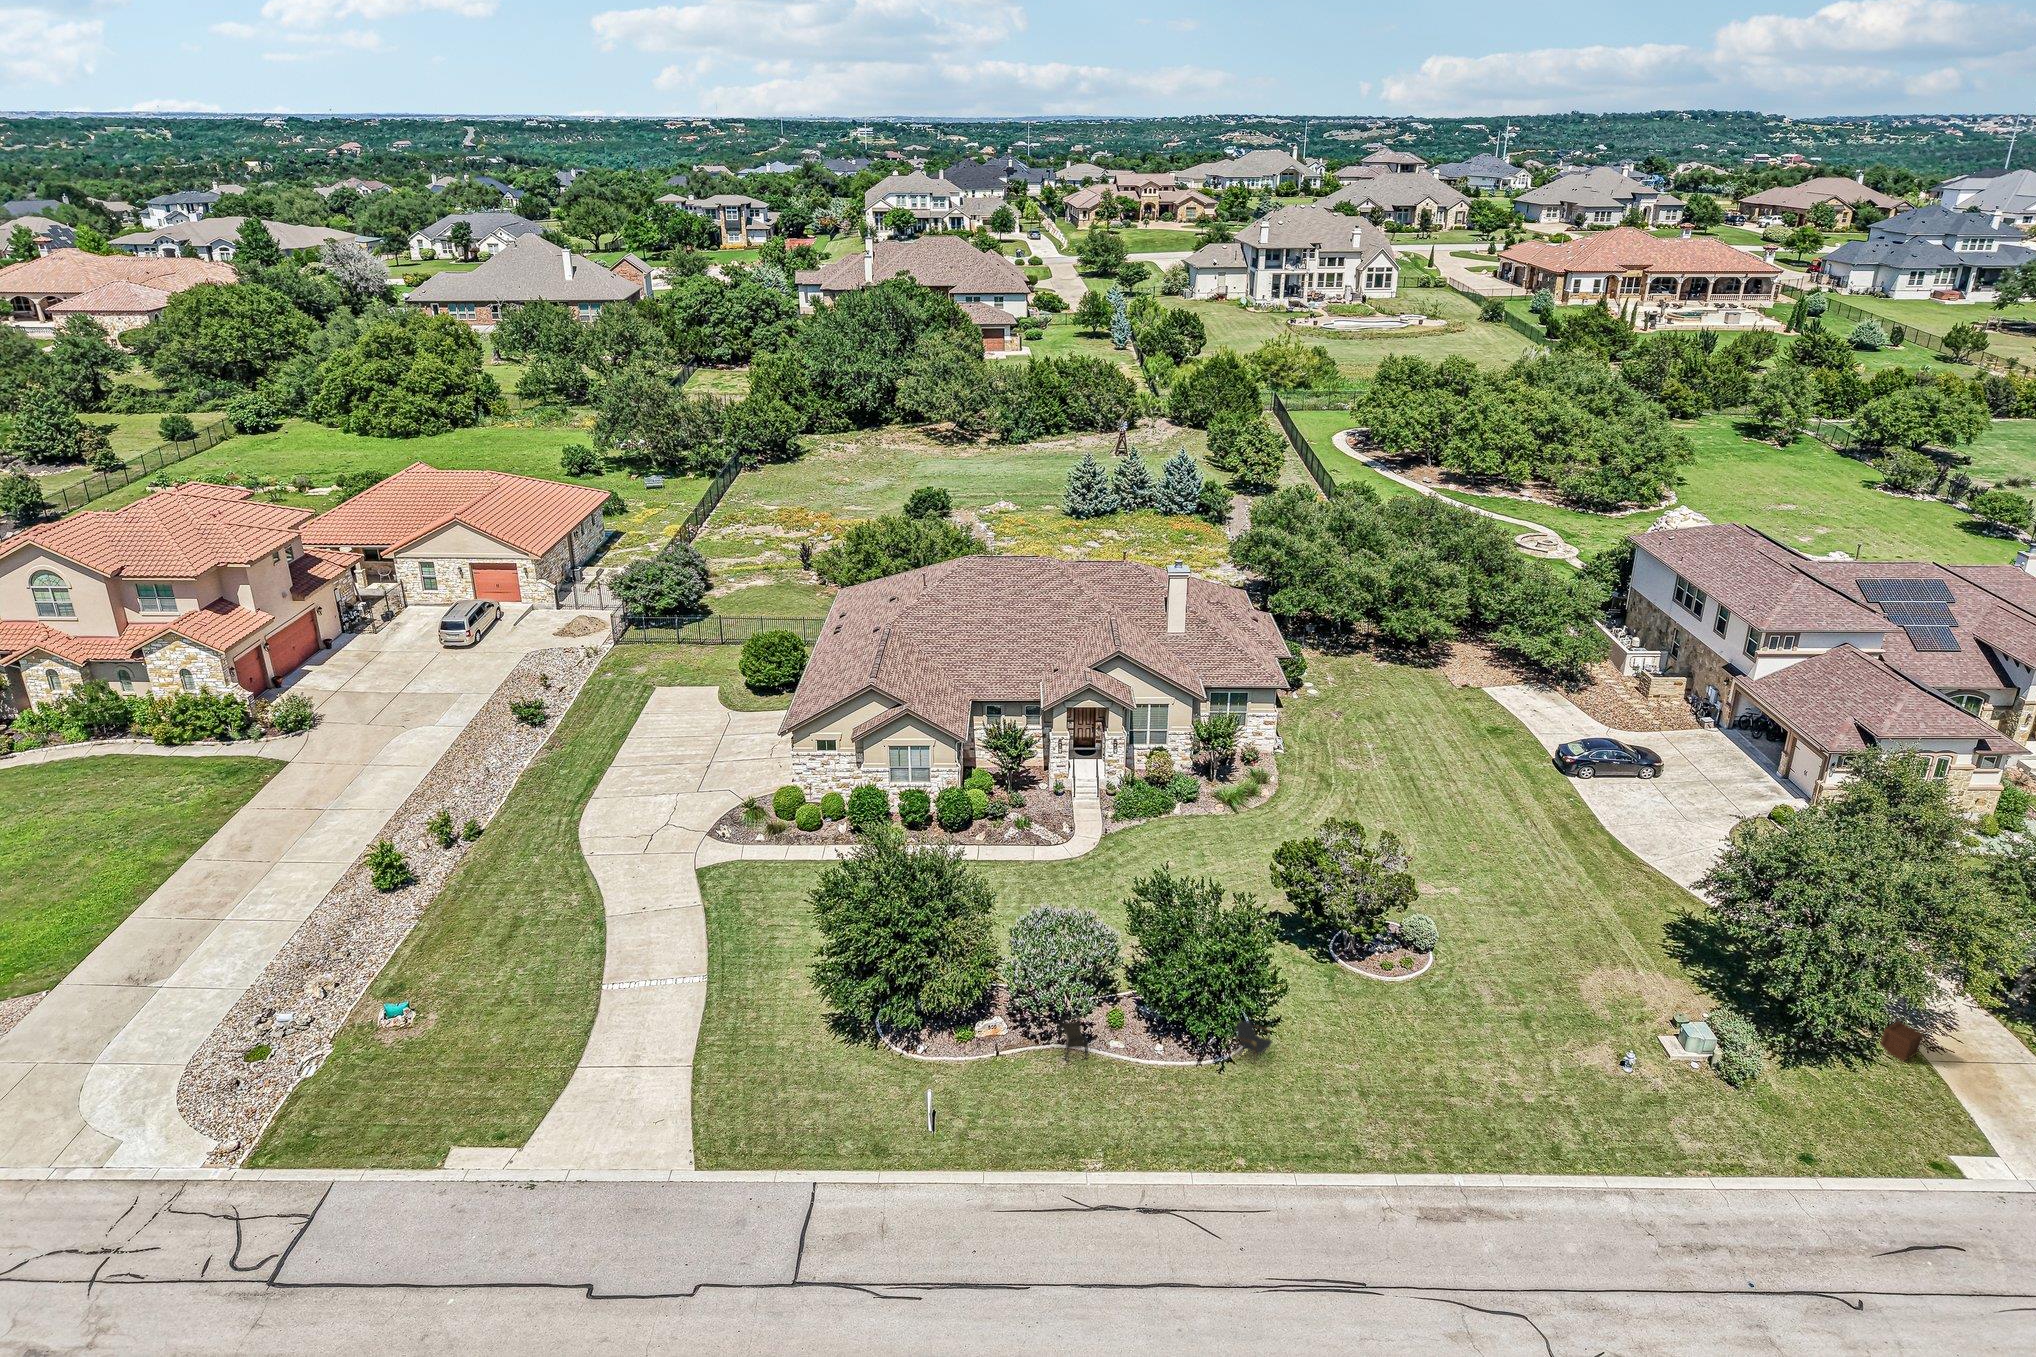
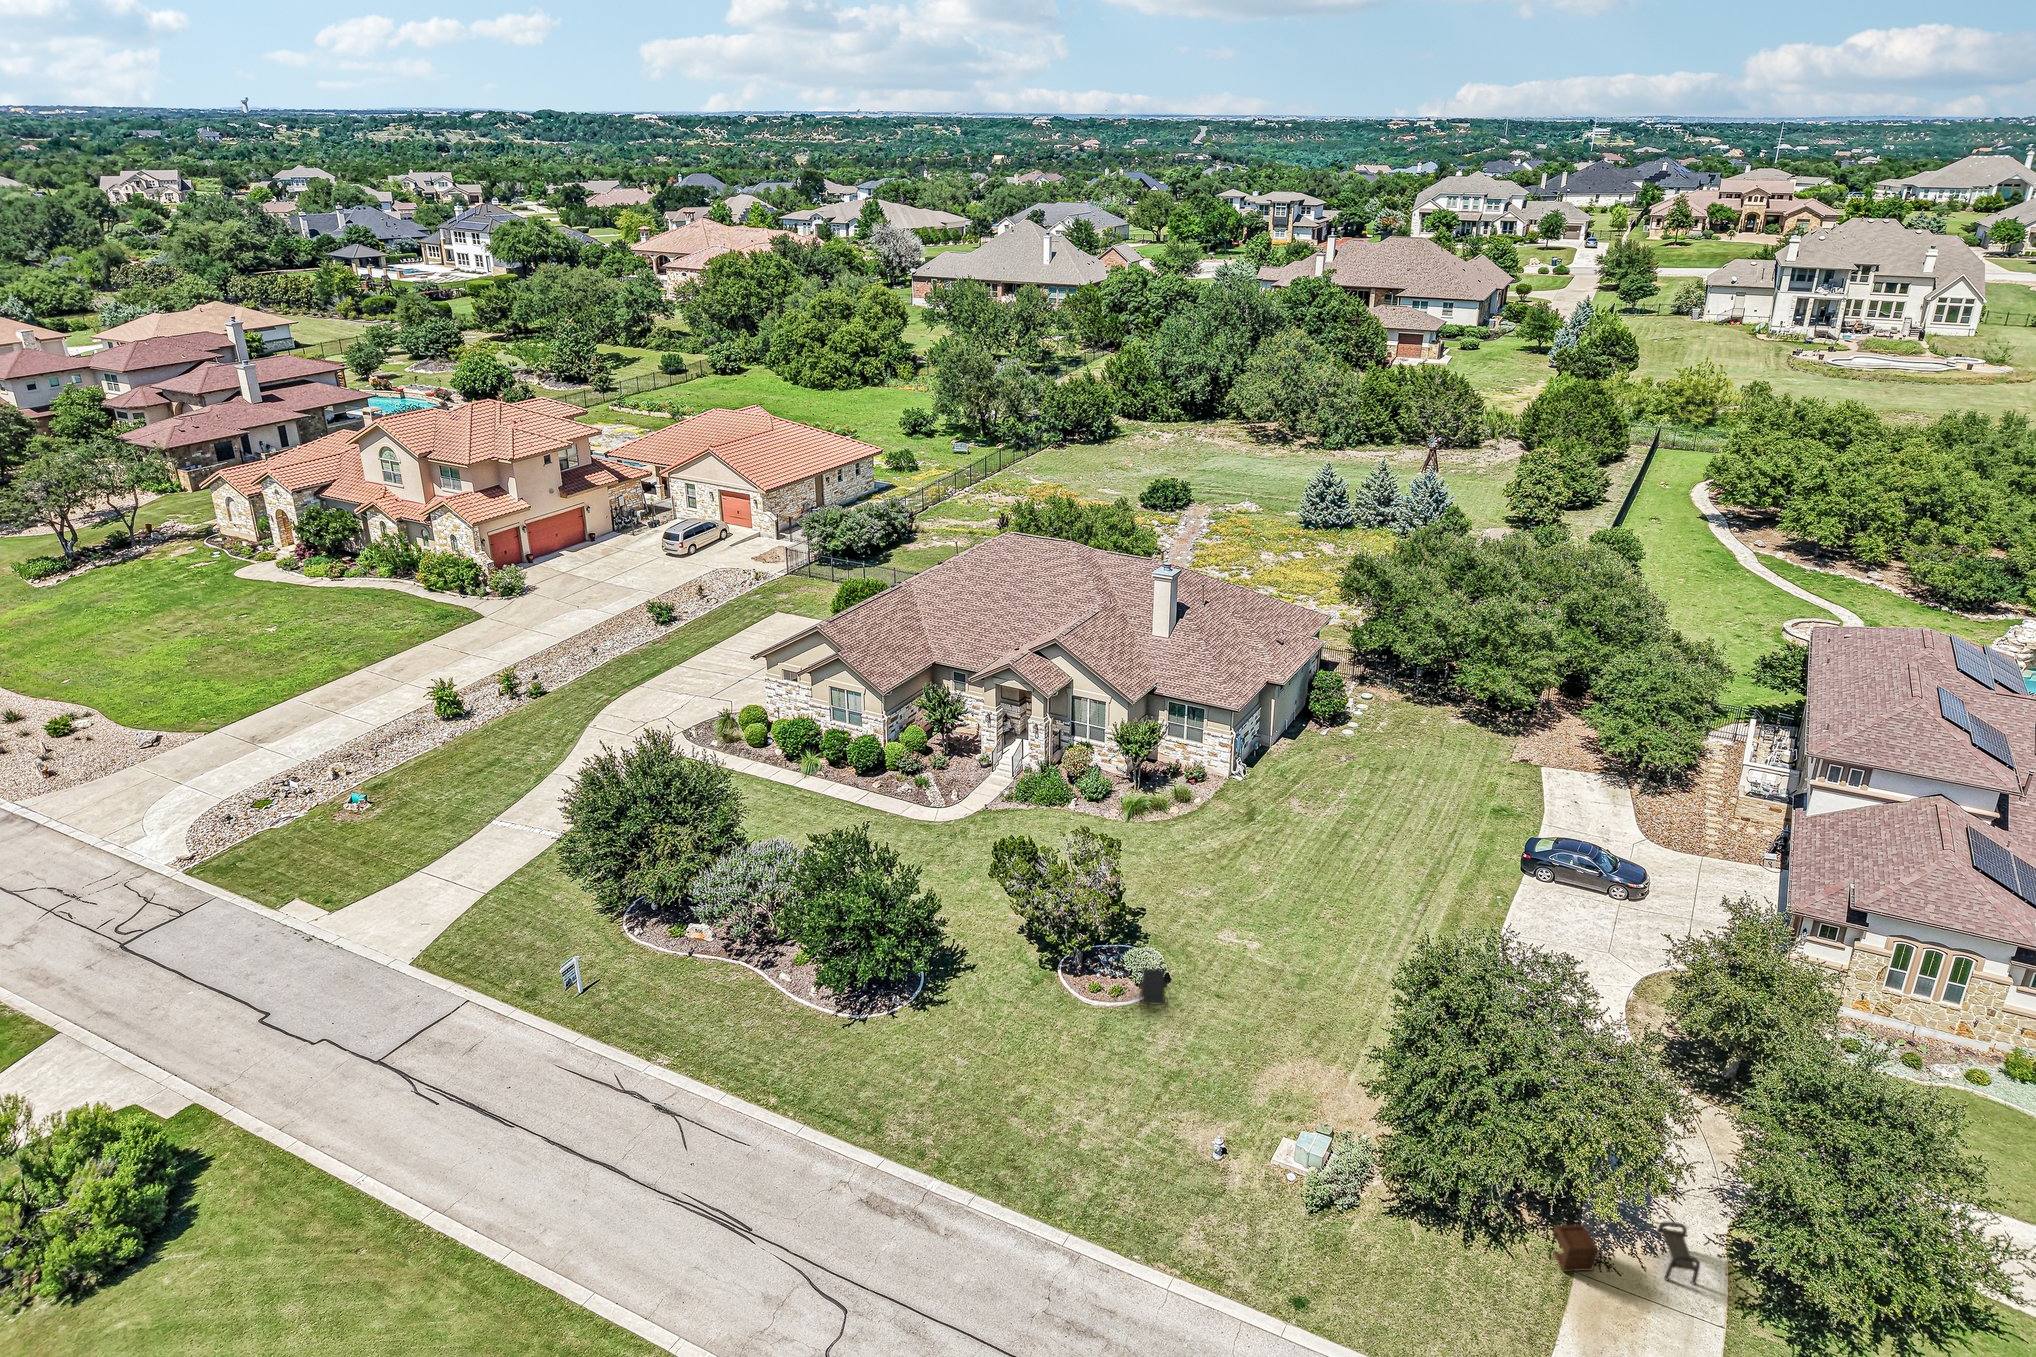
bench: present [1059,1015,1088,1060] -> present [1657,1221,1700,1284]
lounge chair: present [1235,1021,1272,1061] -> present [1139,969,1168,1007]

